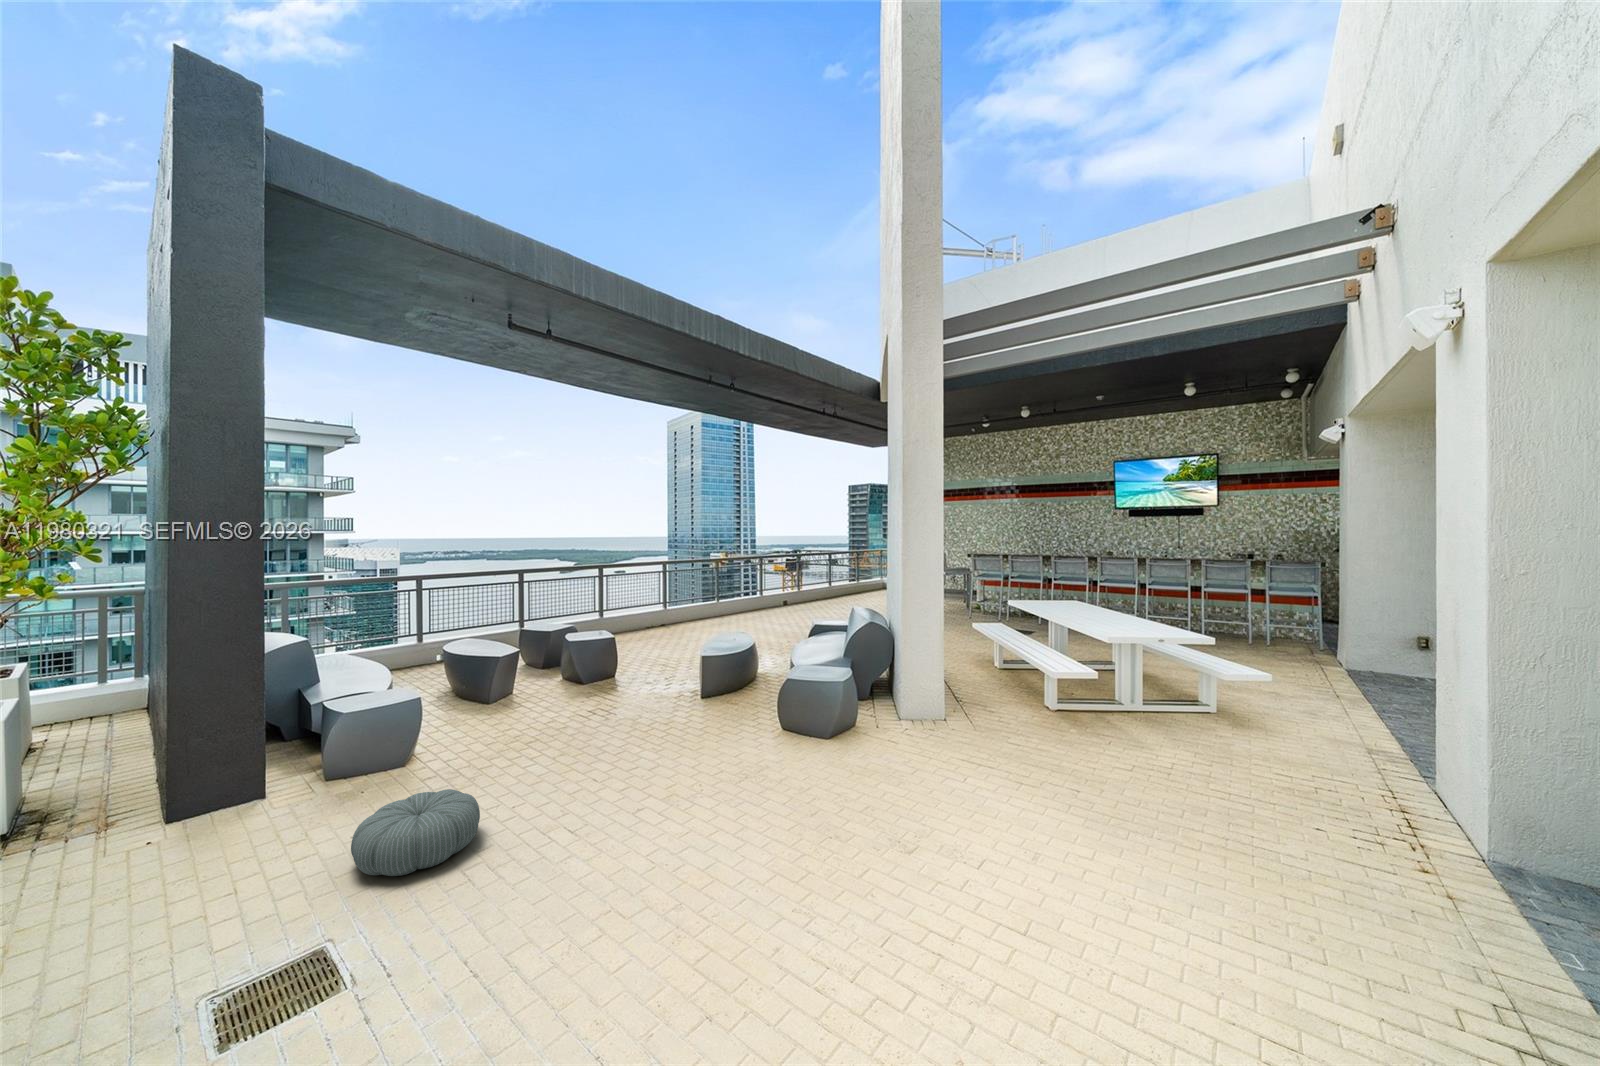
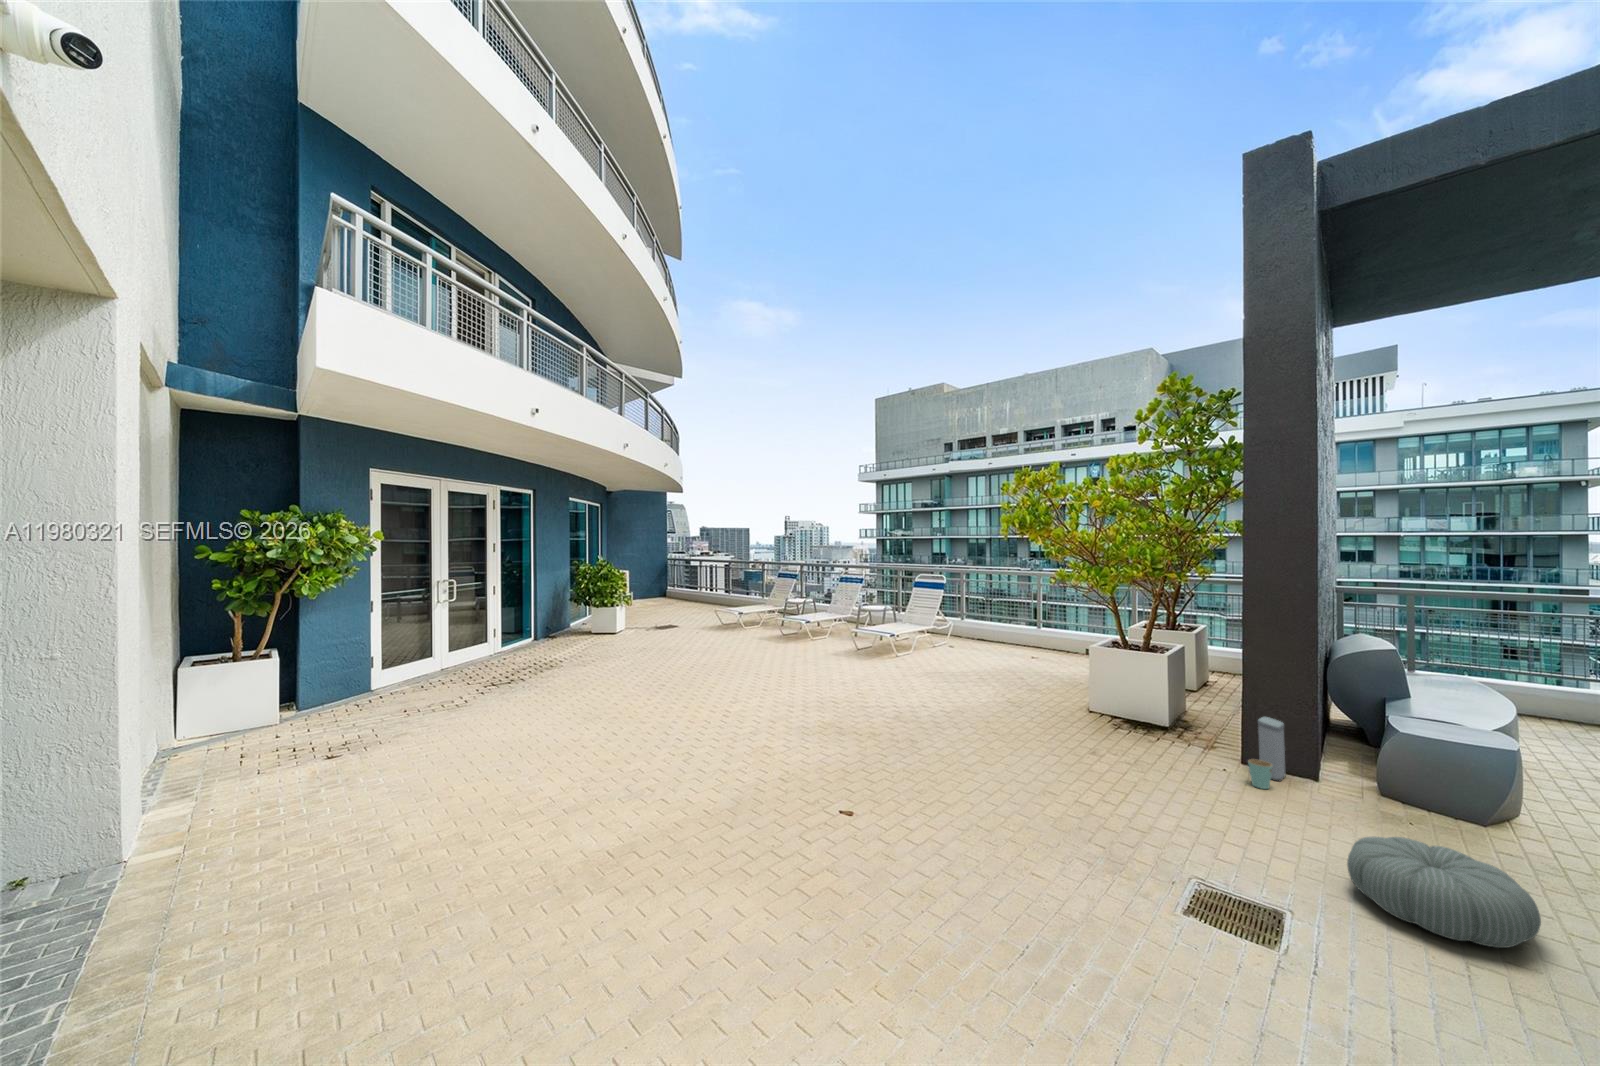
trash can: none [181,753,220,846] -> present [1248,717,1285,789]

